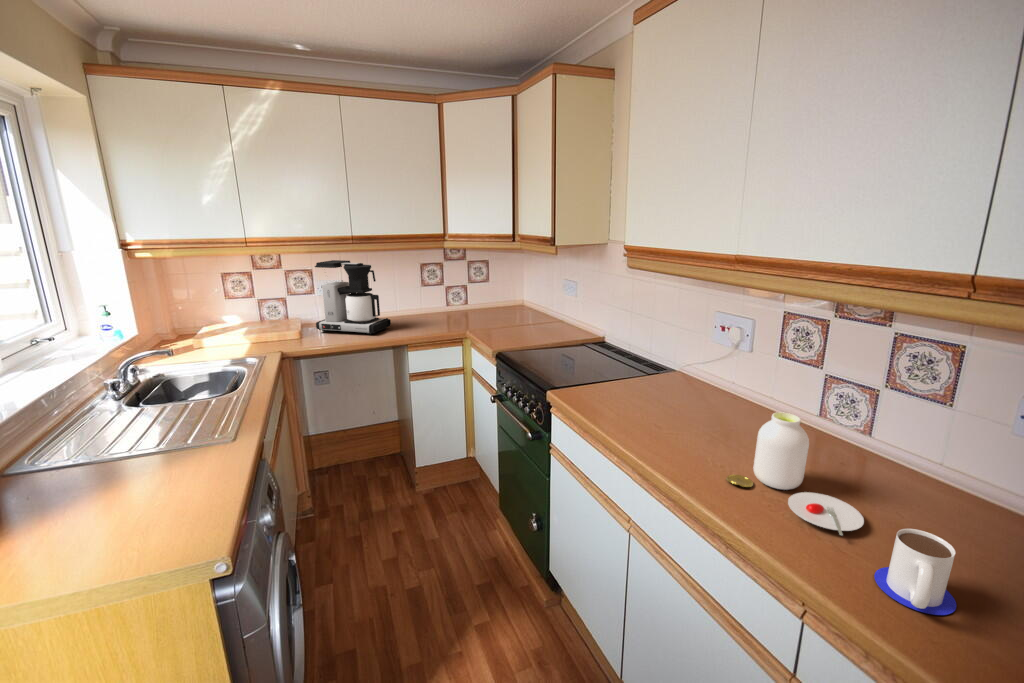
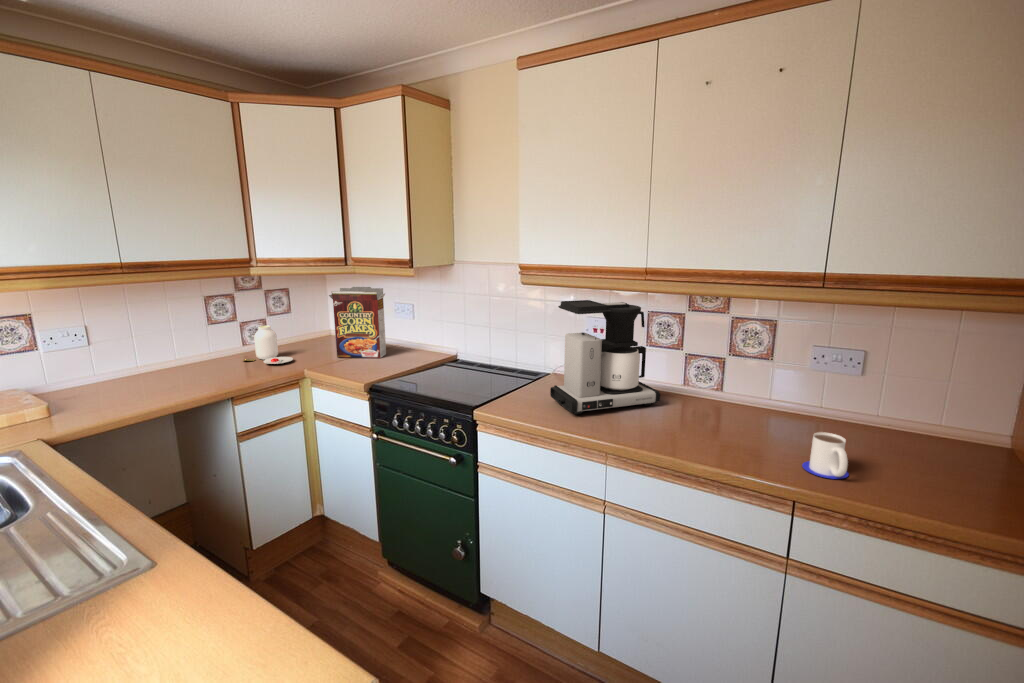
coffee maker: present [315,260,391,335] -> present [550,300,660,414]
cereal box: none [500,262,548,330] -> present [329,287,386,358]
jar: present [726,412,864,535] -> present [243,326,293,364]

